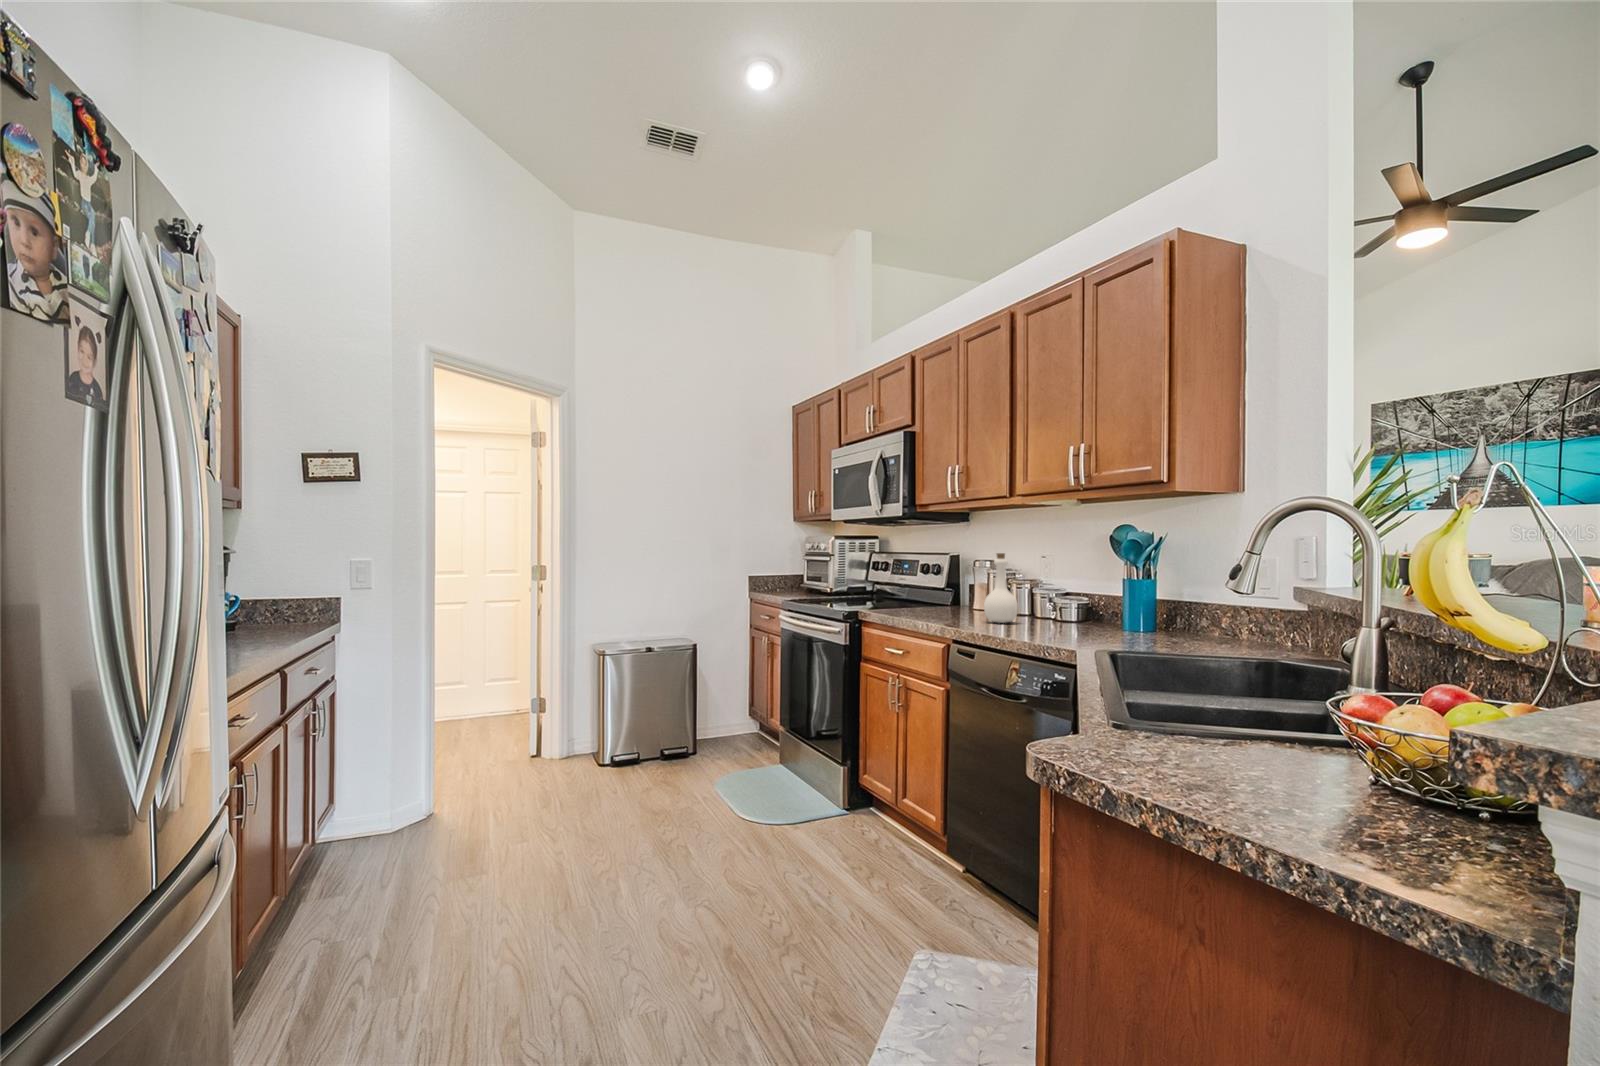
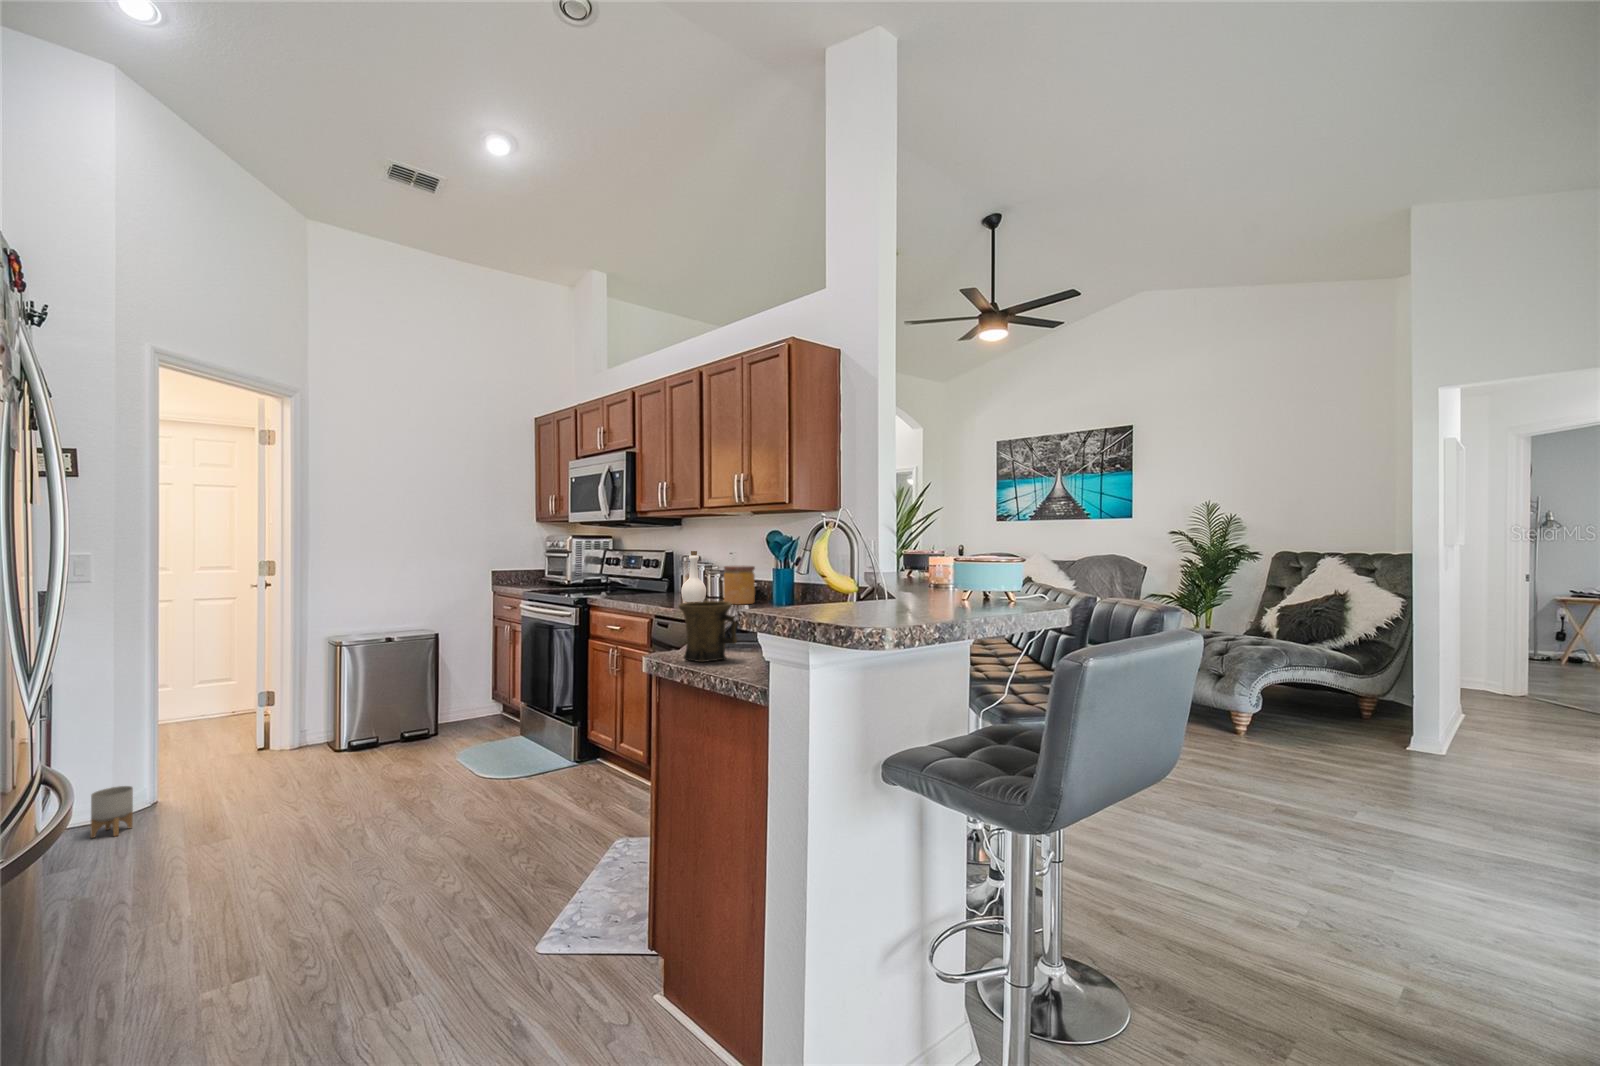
jar: none [1042,573,1087,627] -> present [724,565,755,604]
mug: none [1126,643,1280,779] -> present [678,601,737,662]
planter: none [368,795,405,850] -> present [90,786,133,838]

